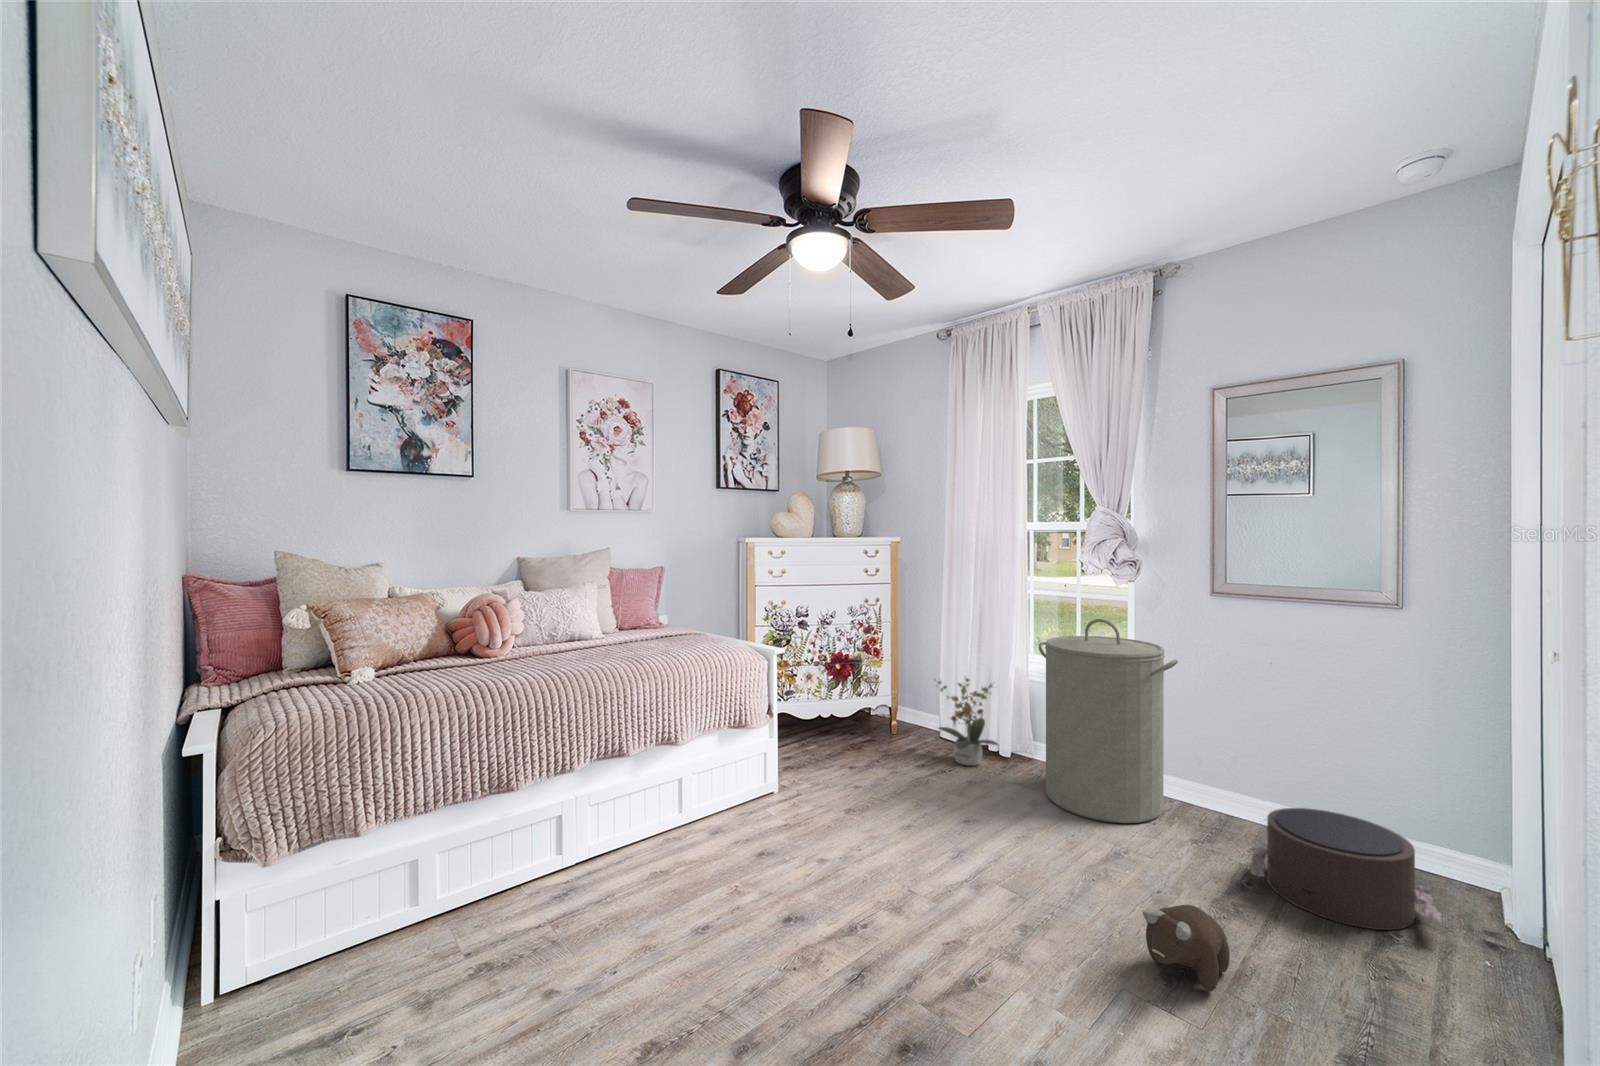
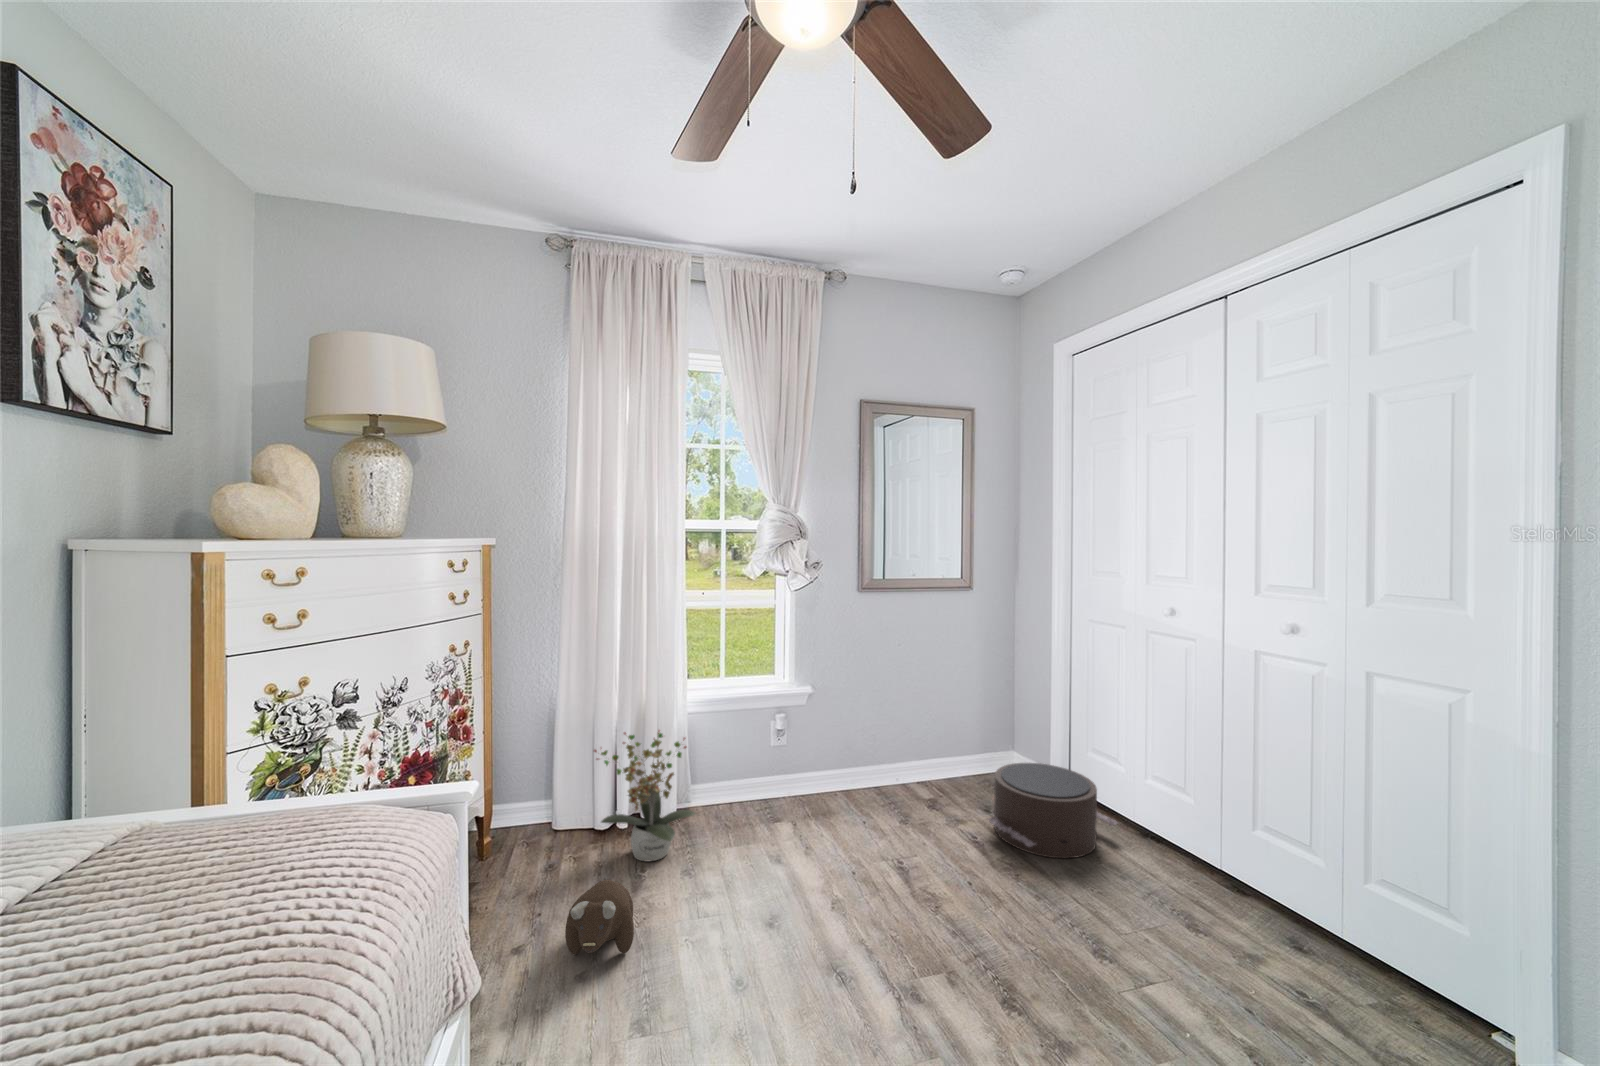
laundry hamper: present [1039,619,1178,823] -> none [754,627,901,862]
plush toy: present [1143,905,1230,991] -> present [565,880,634,955]

